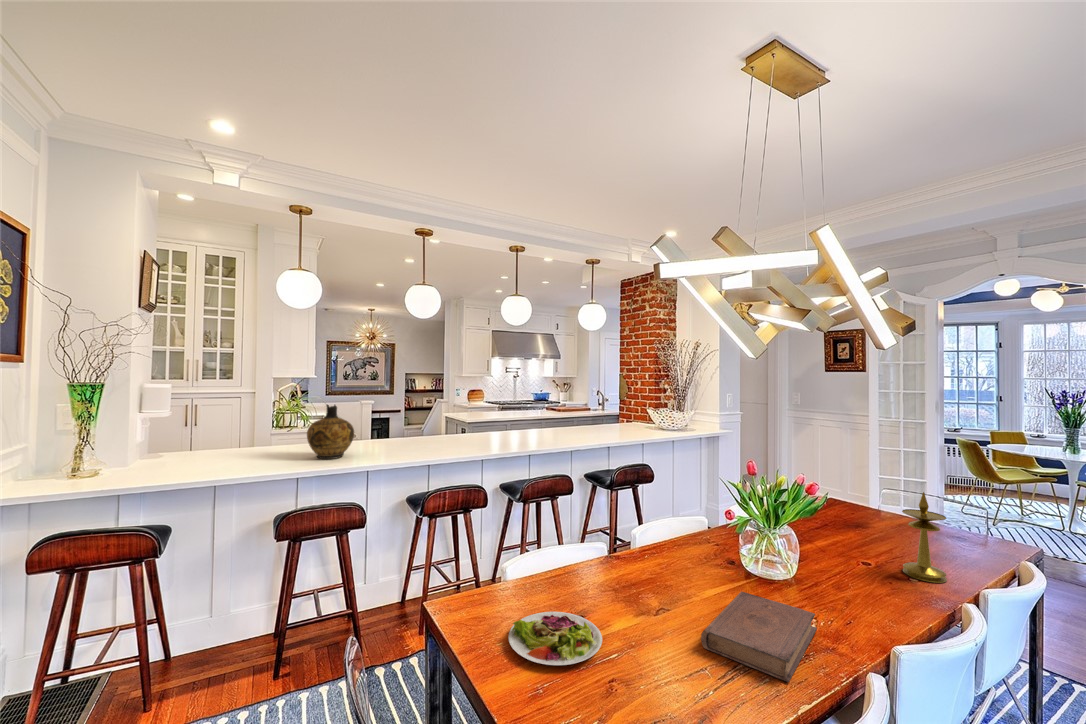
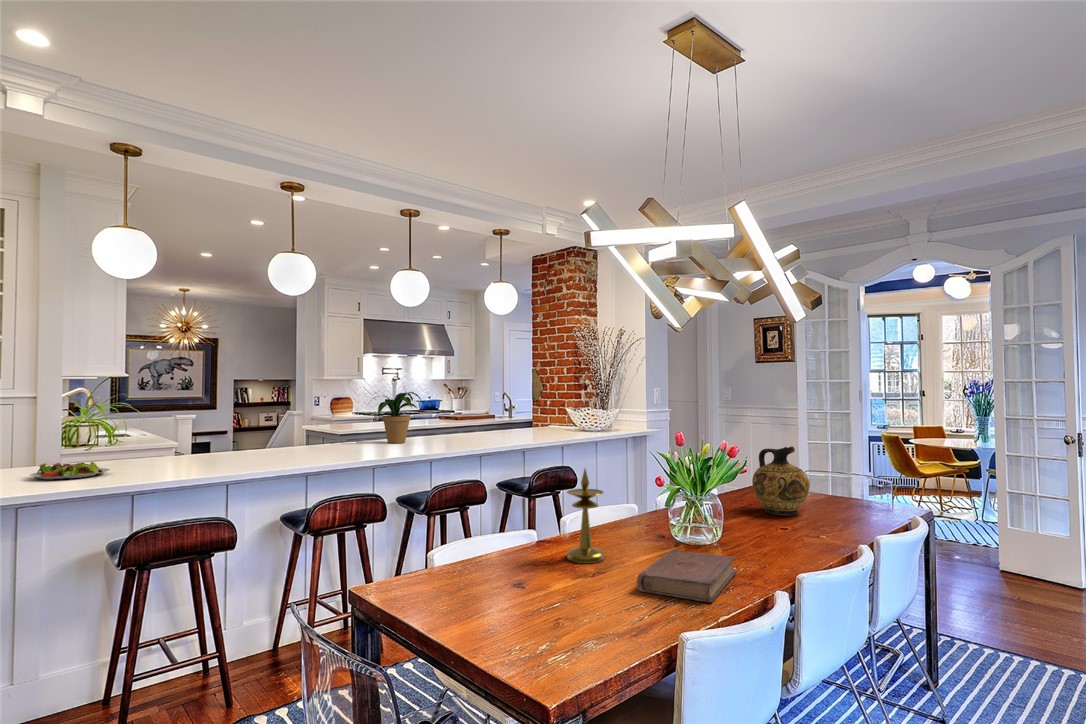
potted plant: none [480,396,524,438] -> present [375,392,421,443]
ceramic jug: present [307,405,354,459] -> present [752,446,810,515]
candlestick: present [902,492,947,583] -> present [567,469,604,563]
salad plate: present [509,612,602,665] -> present [30,462,110,479]

